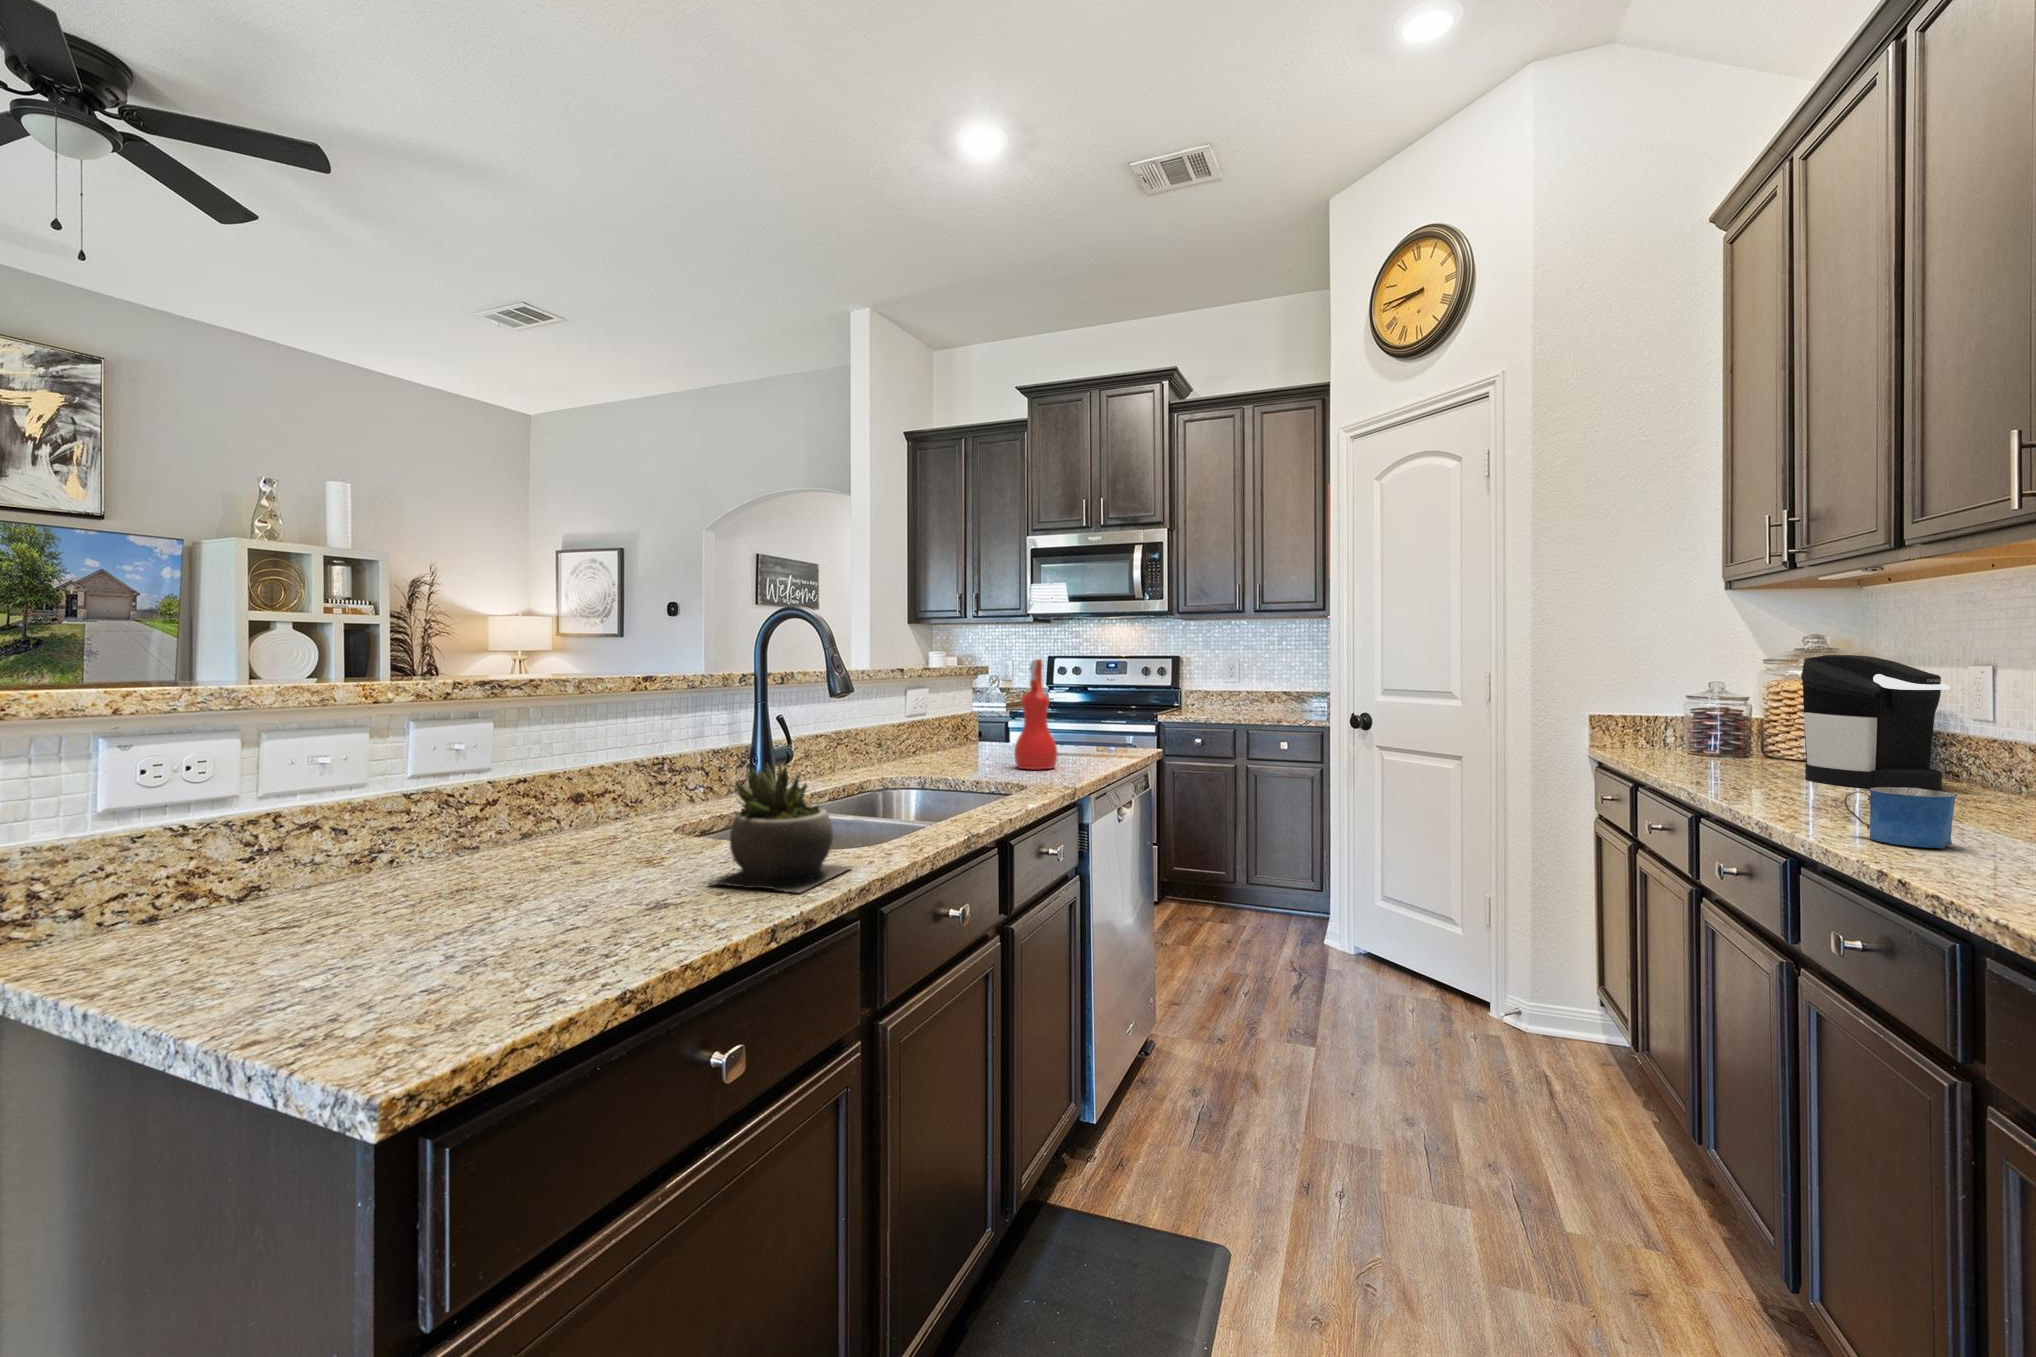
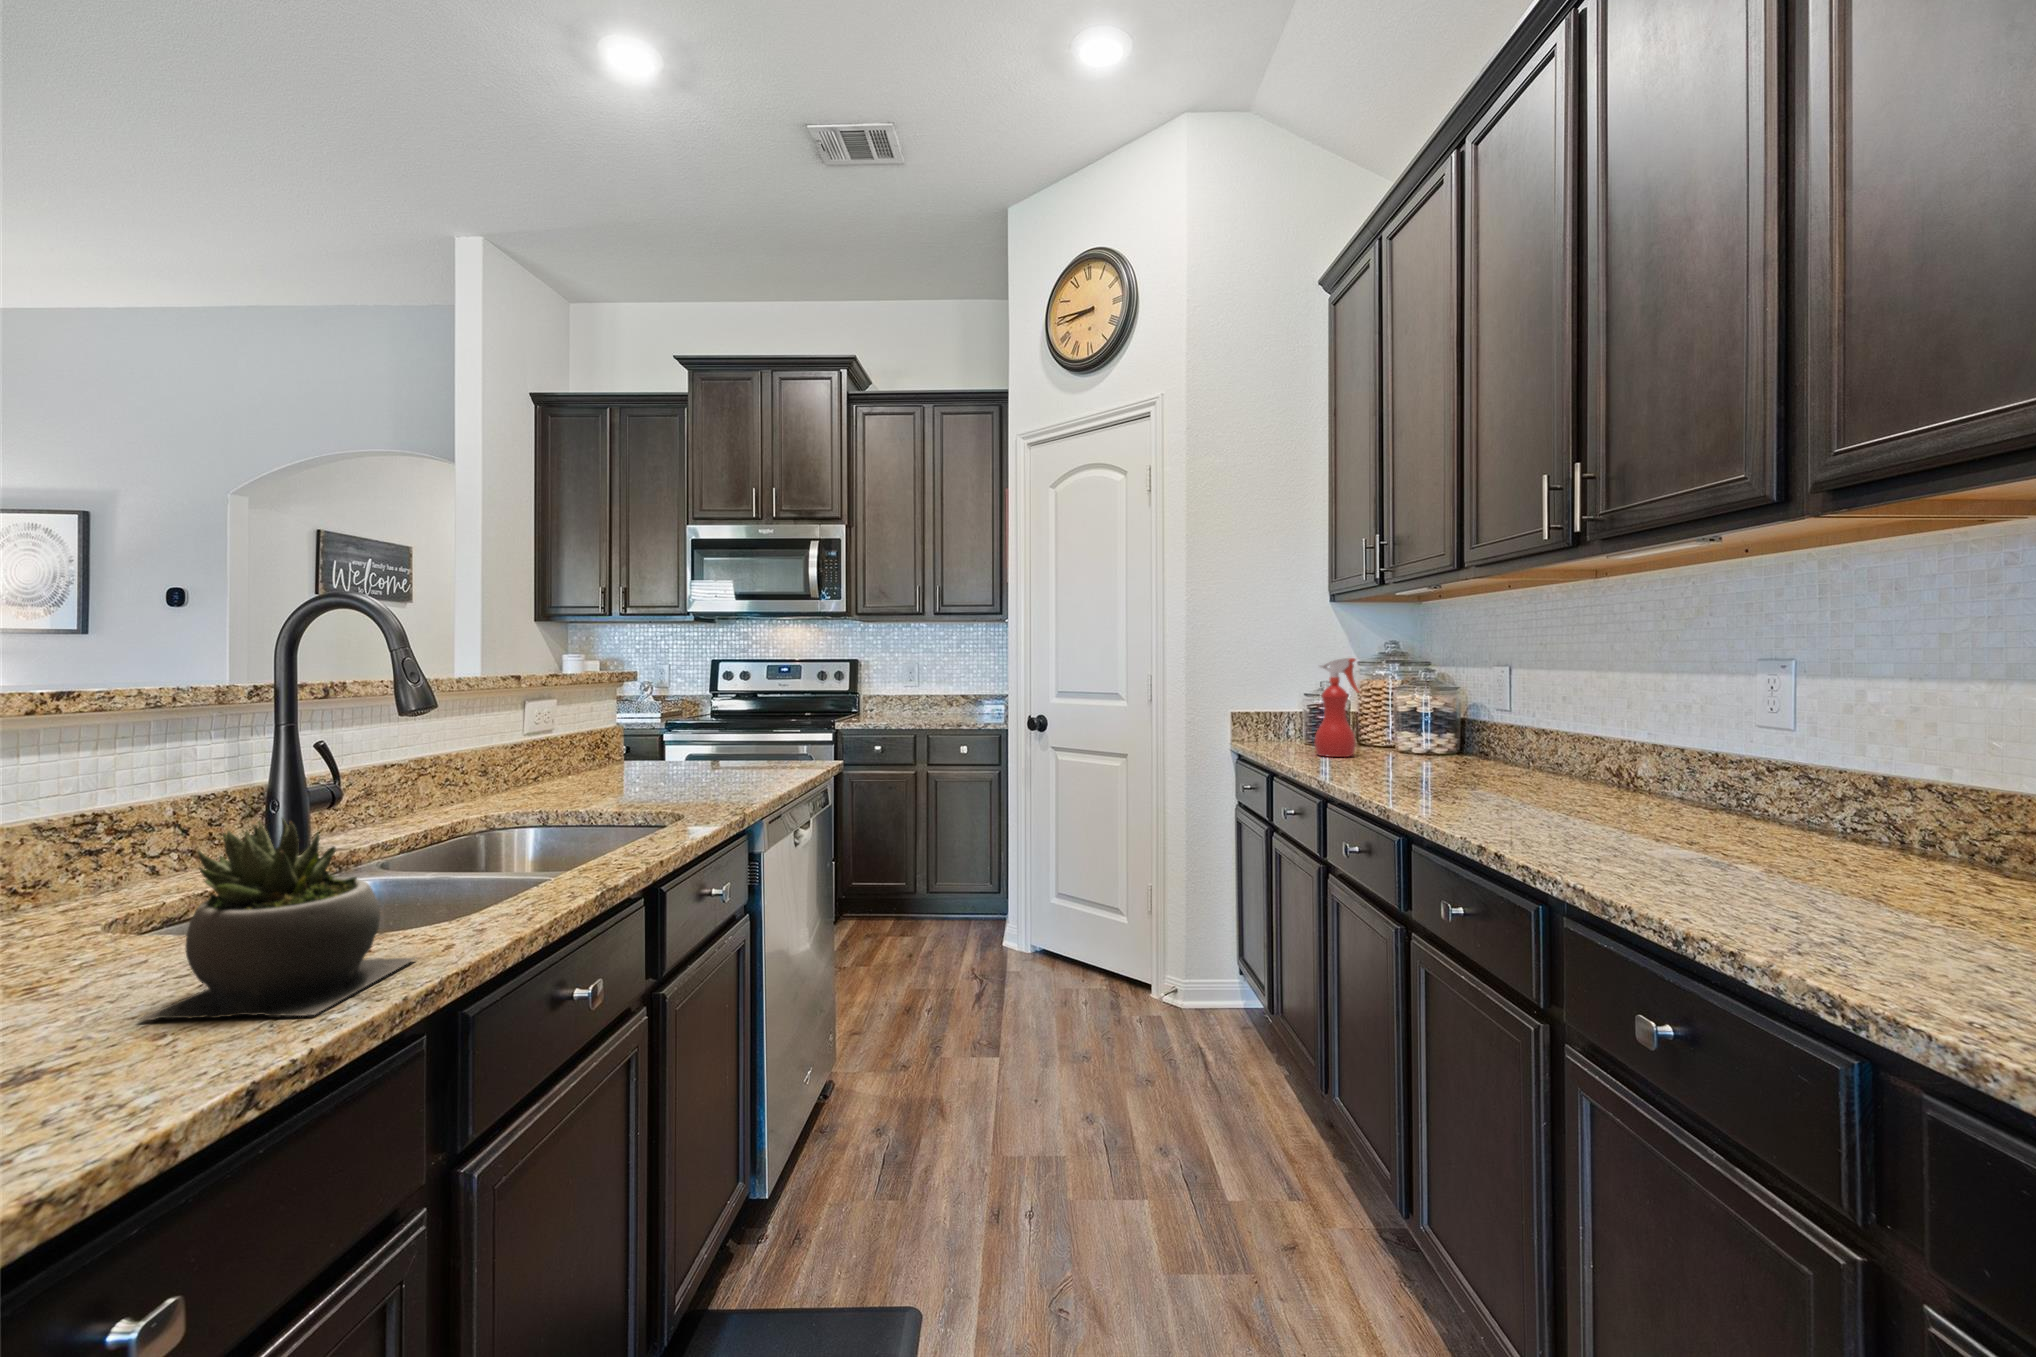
coffee maker: present [1801,655,1950,791] -> none [1391,659,1490,771]
spray bottle: present [1014,659,1057,770] -> present [1315,658,1359,757]
mug: present [1844,787,1957,848] -> none [1444,773,1521,823]

